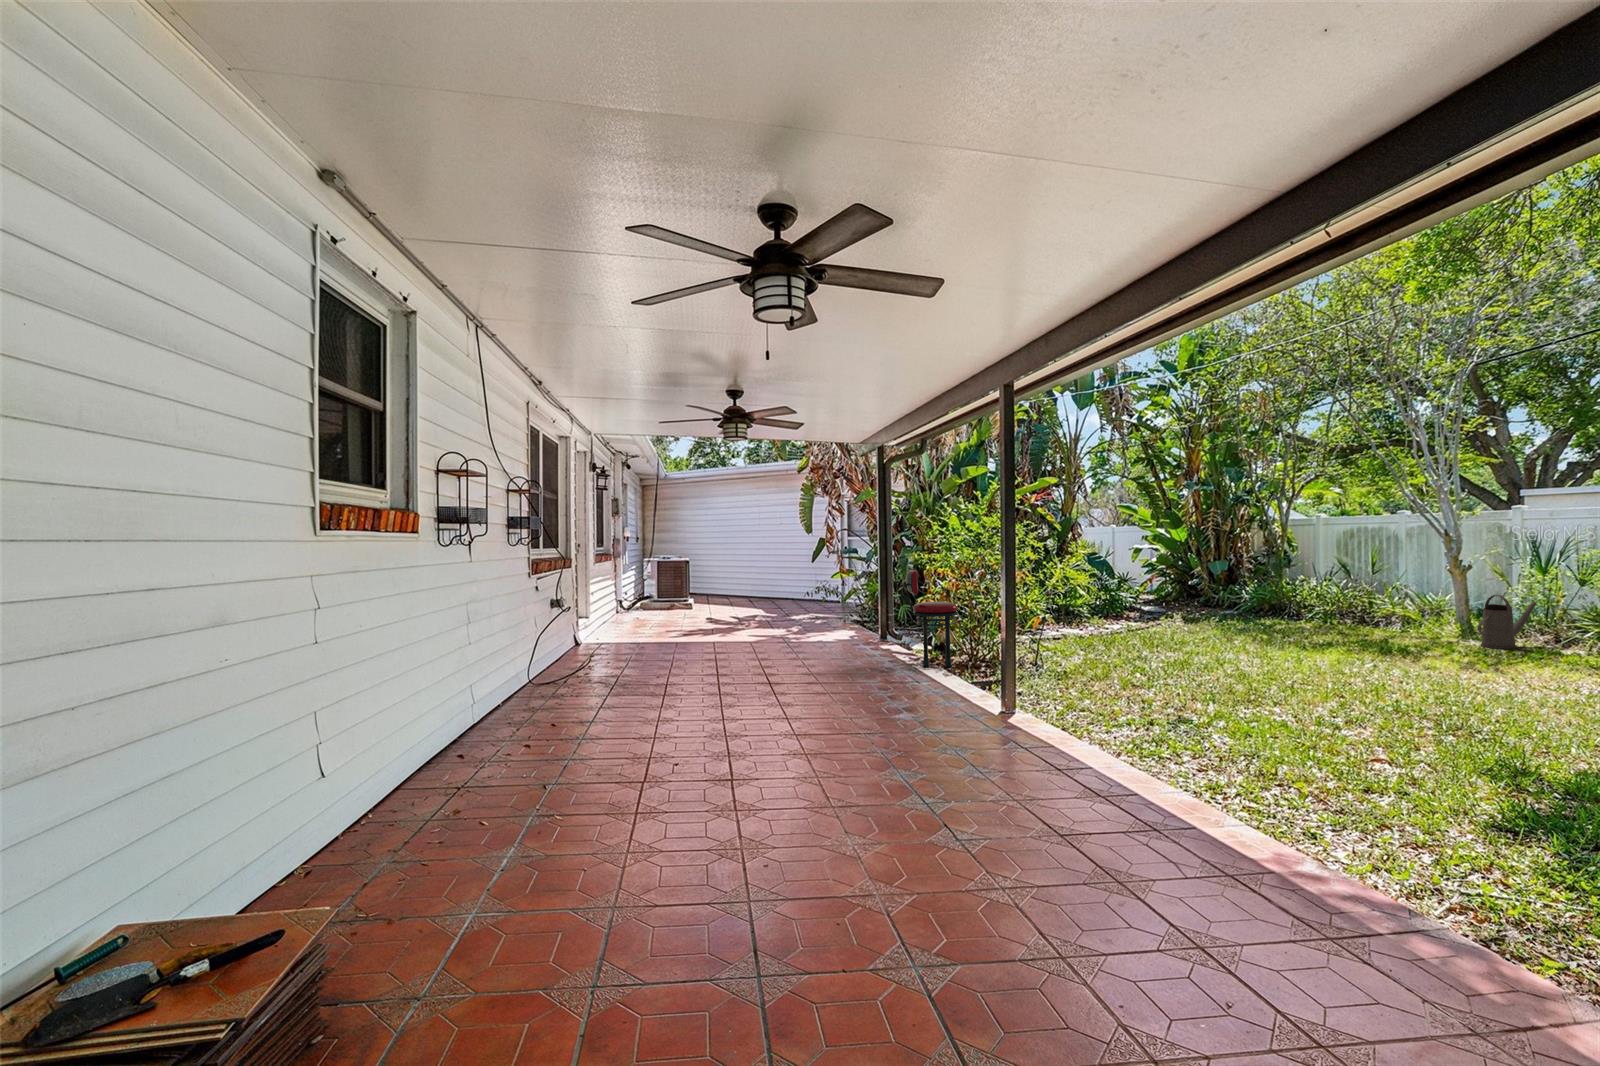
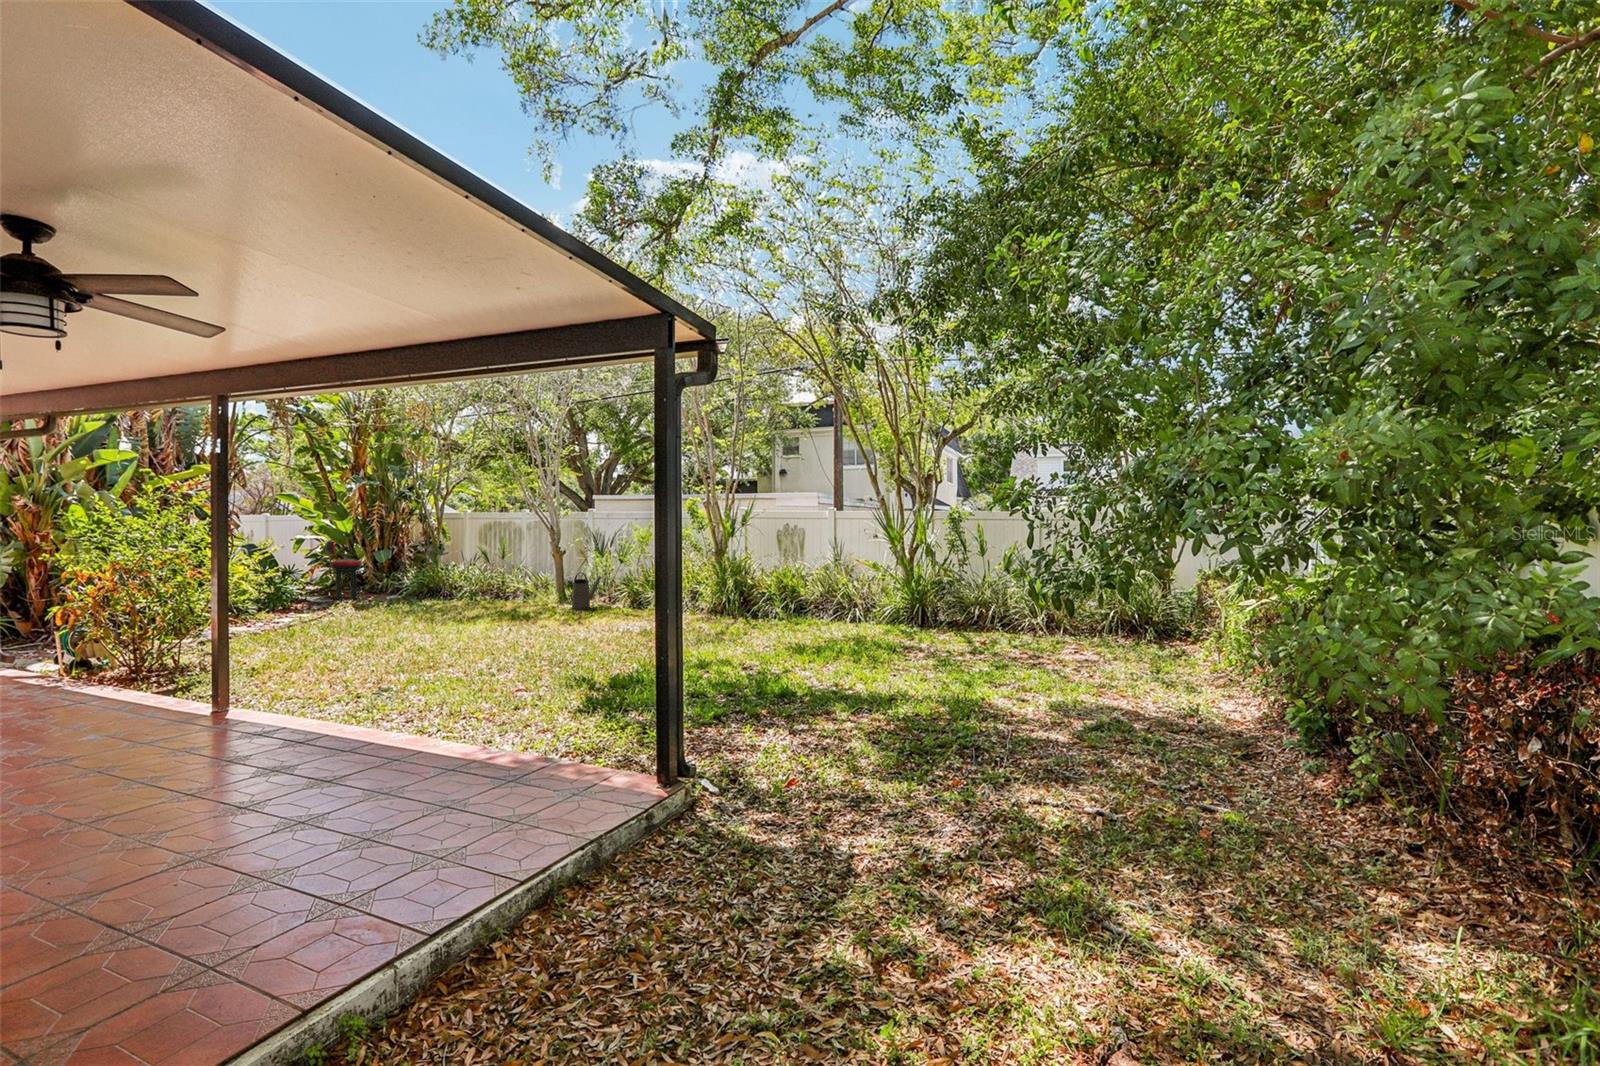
stool: present [901,570,958,668] -> present [321,540,362,600]

